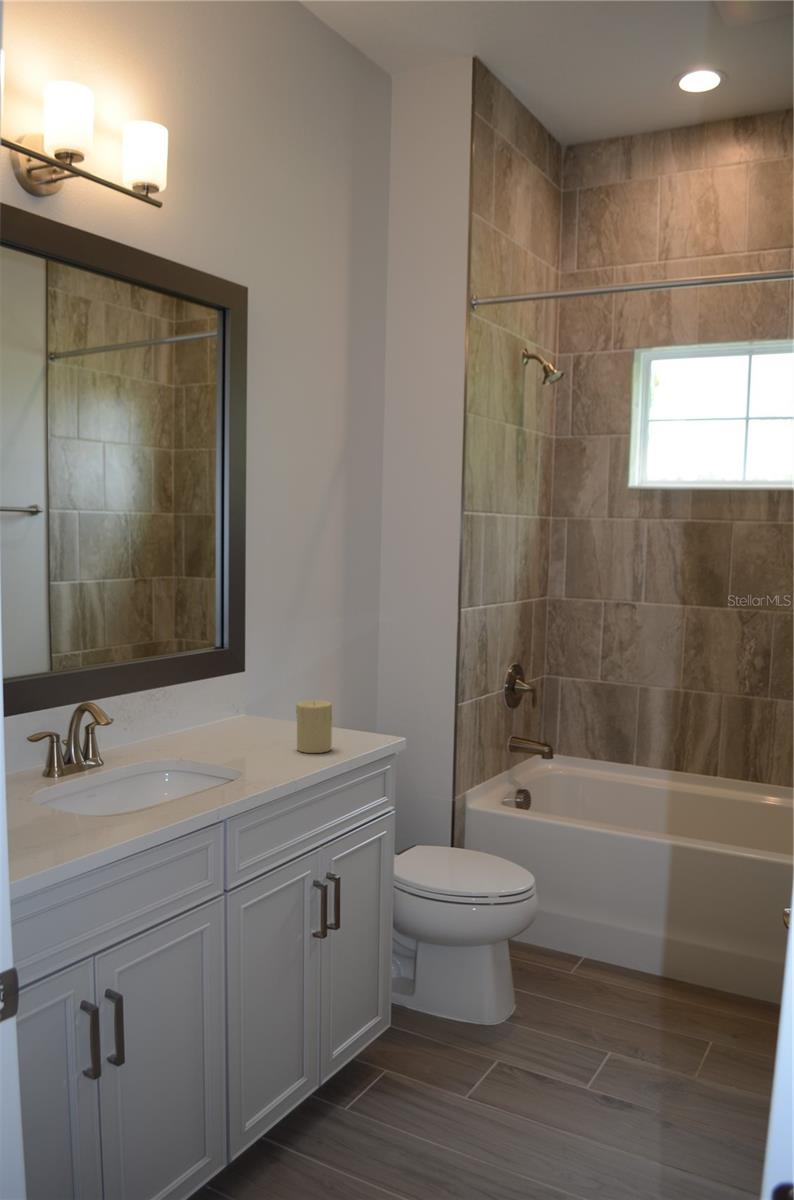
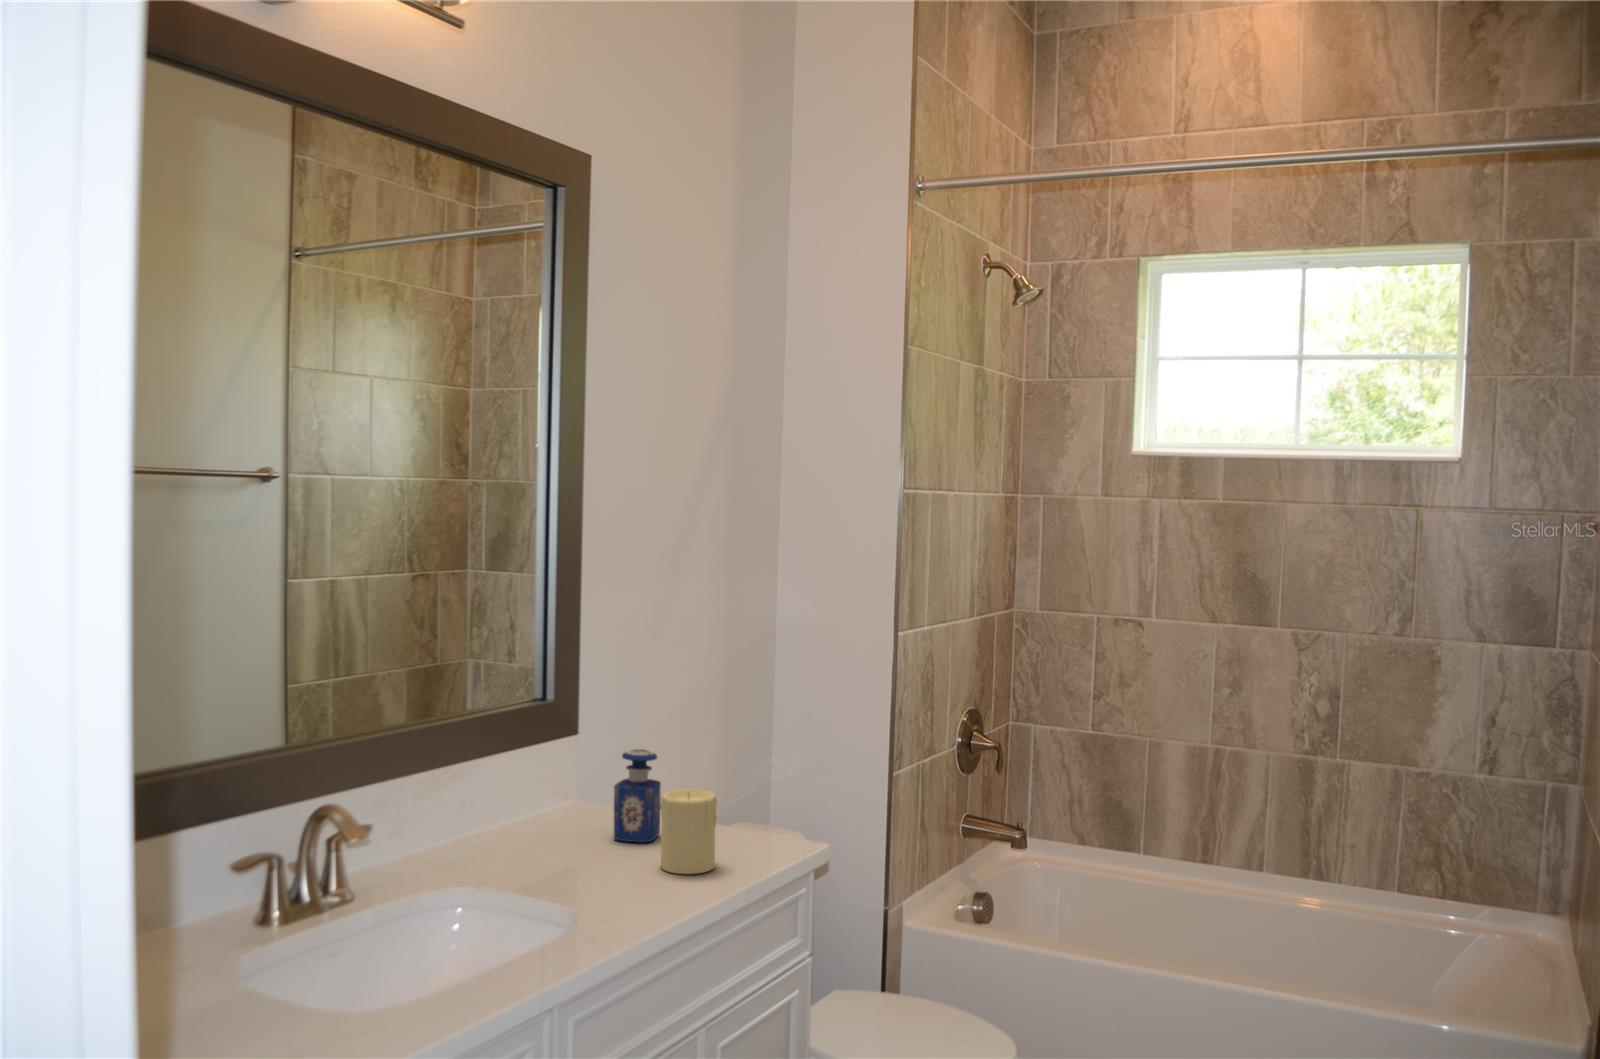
perfume bottle: none [267,678,298,737] -> present [614,749,661,842]

